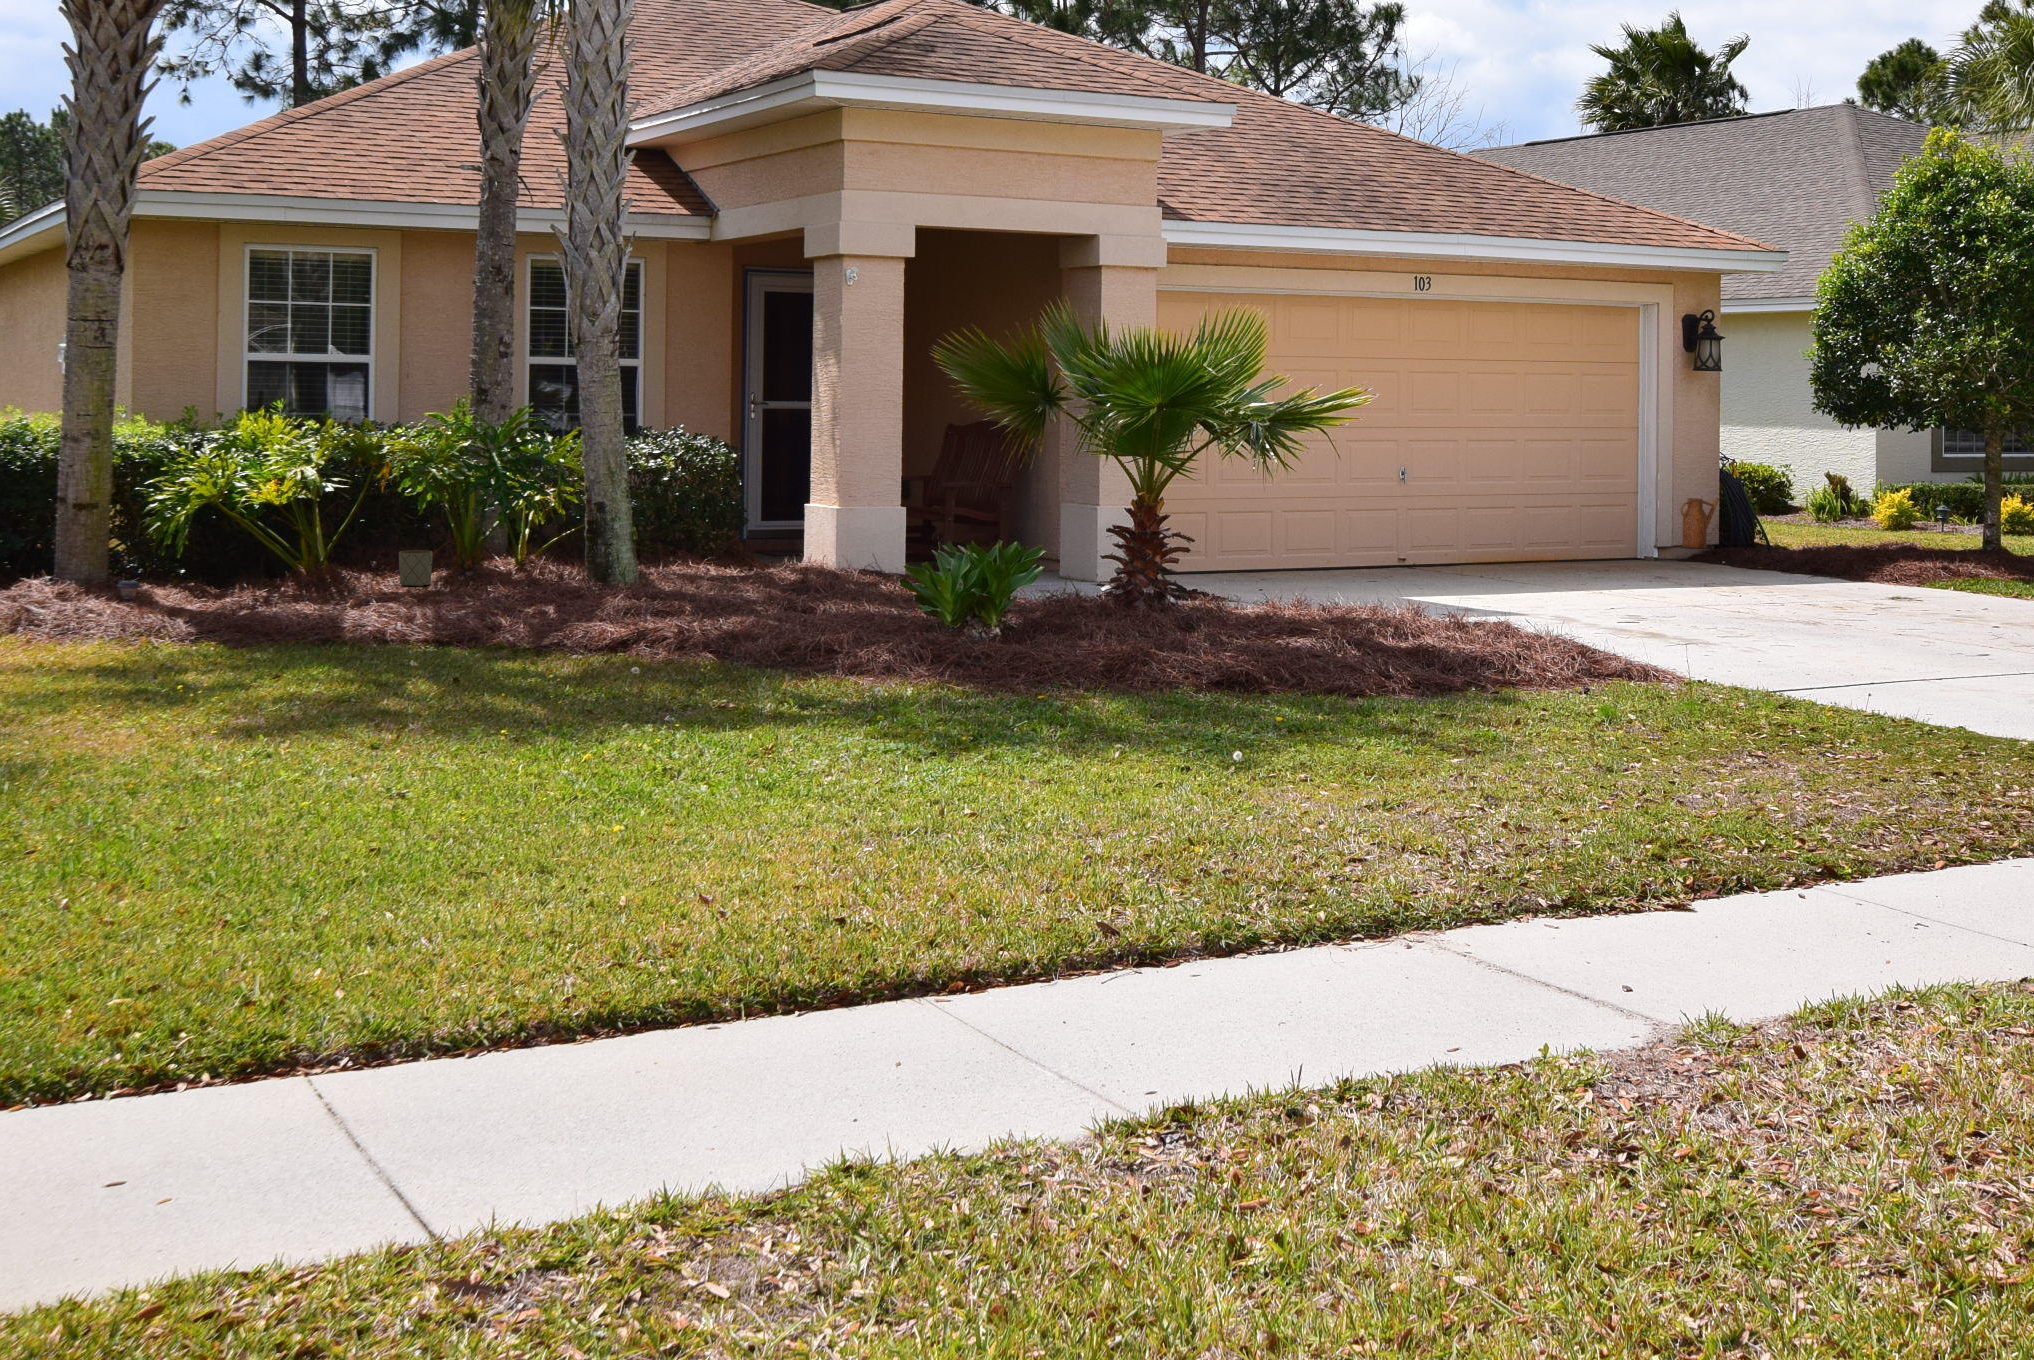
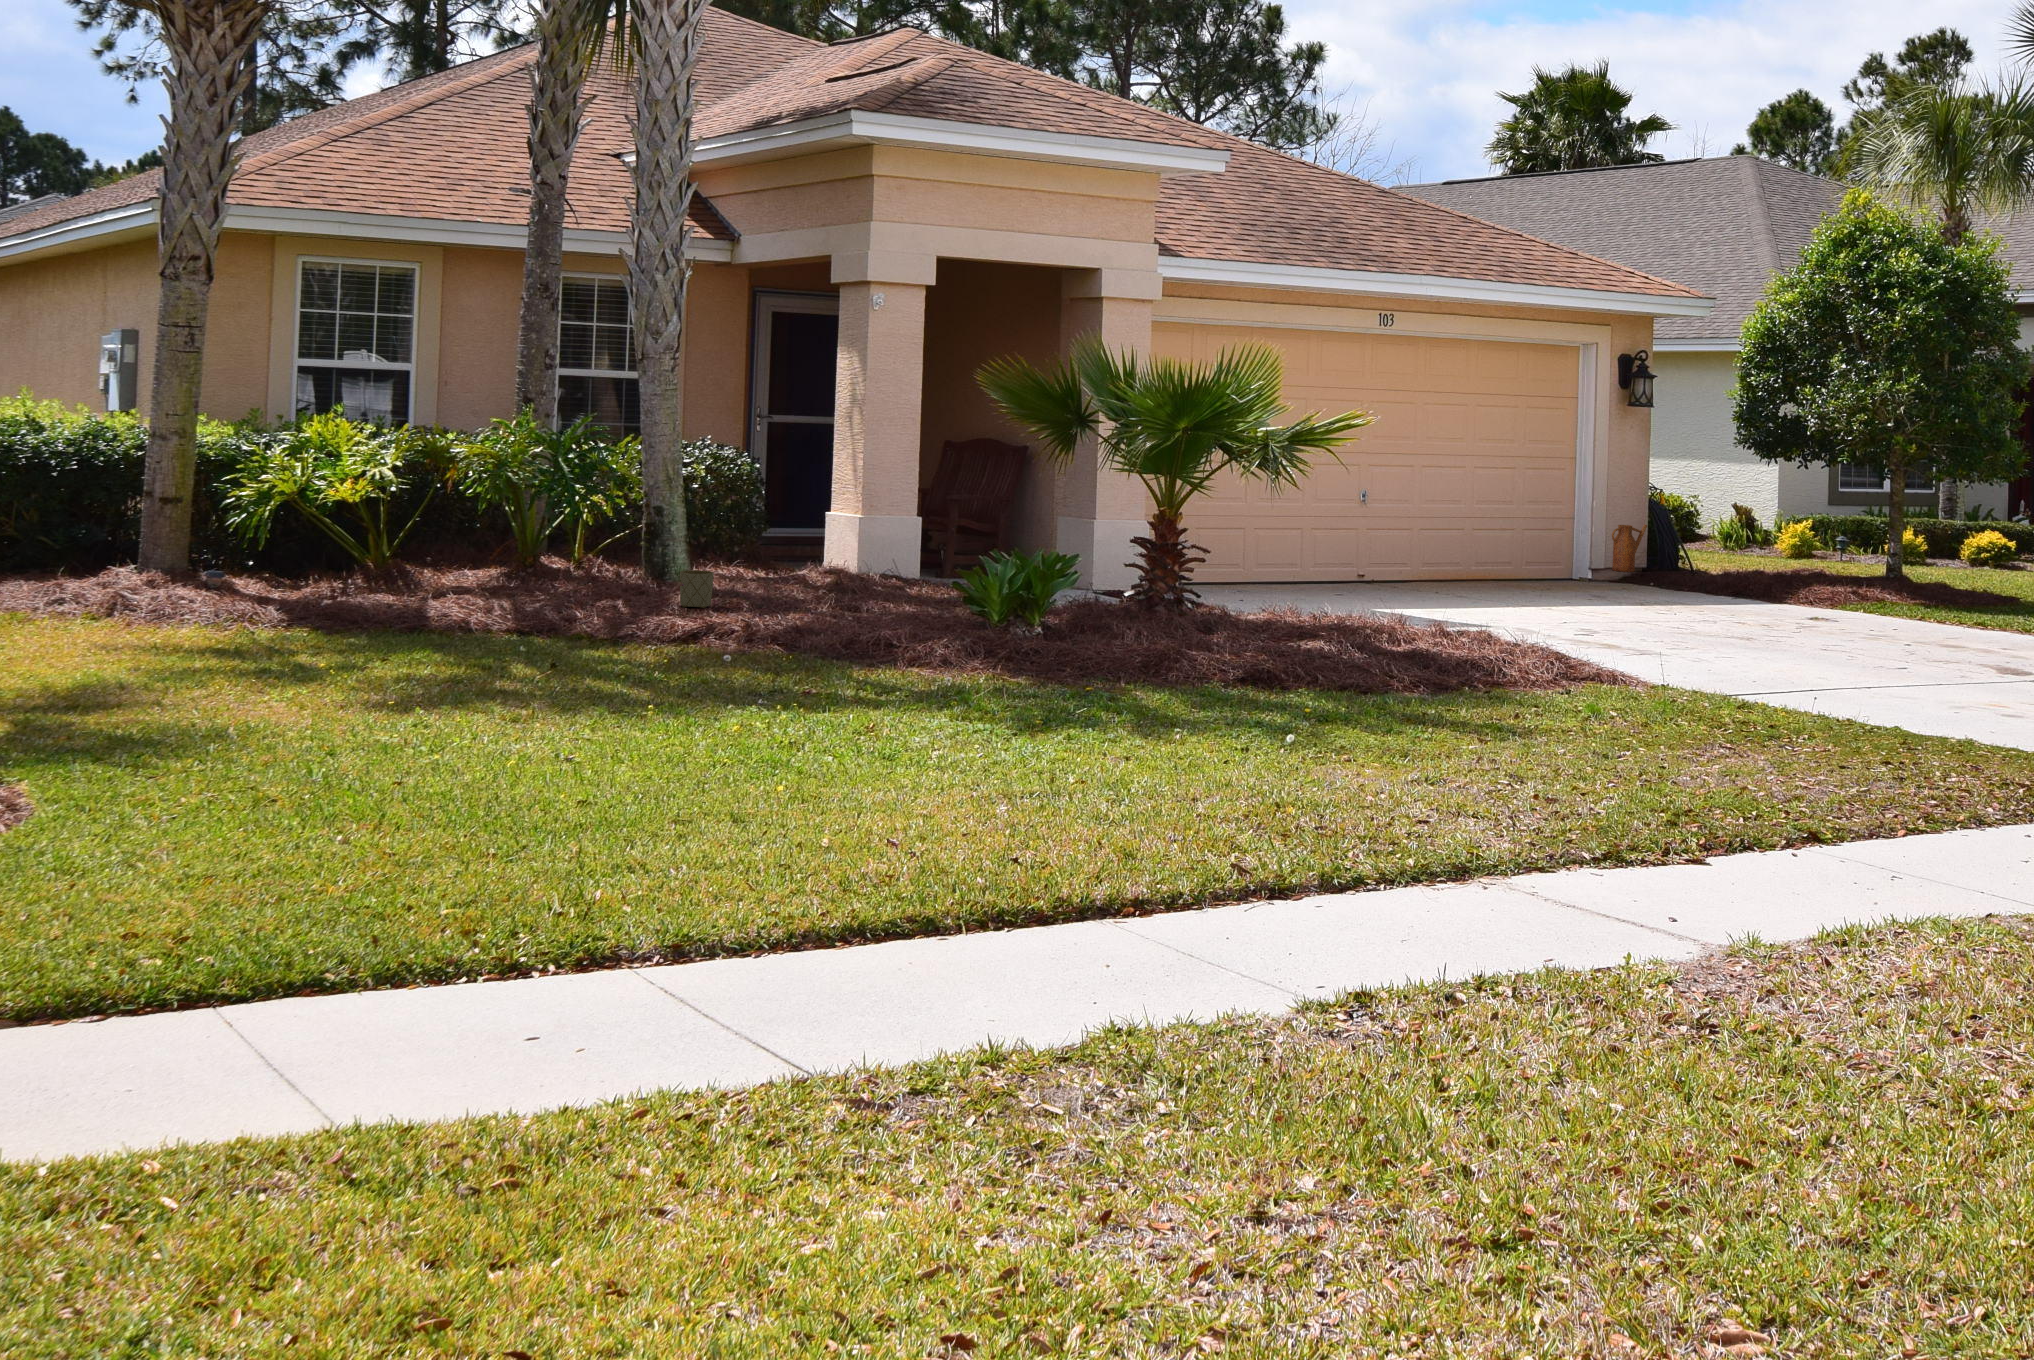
planter: present [399,550,433,587] -> present [680,570,714,608]

